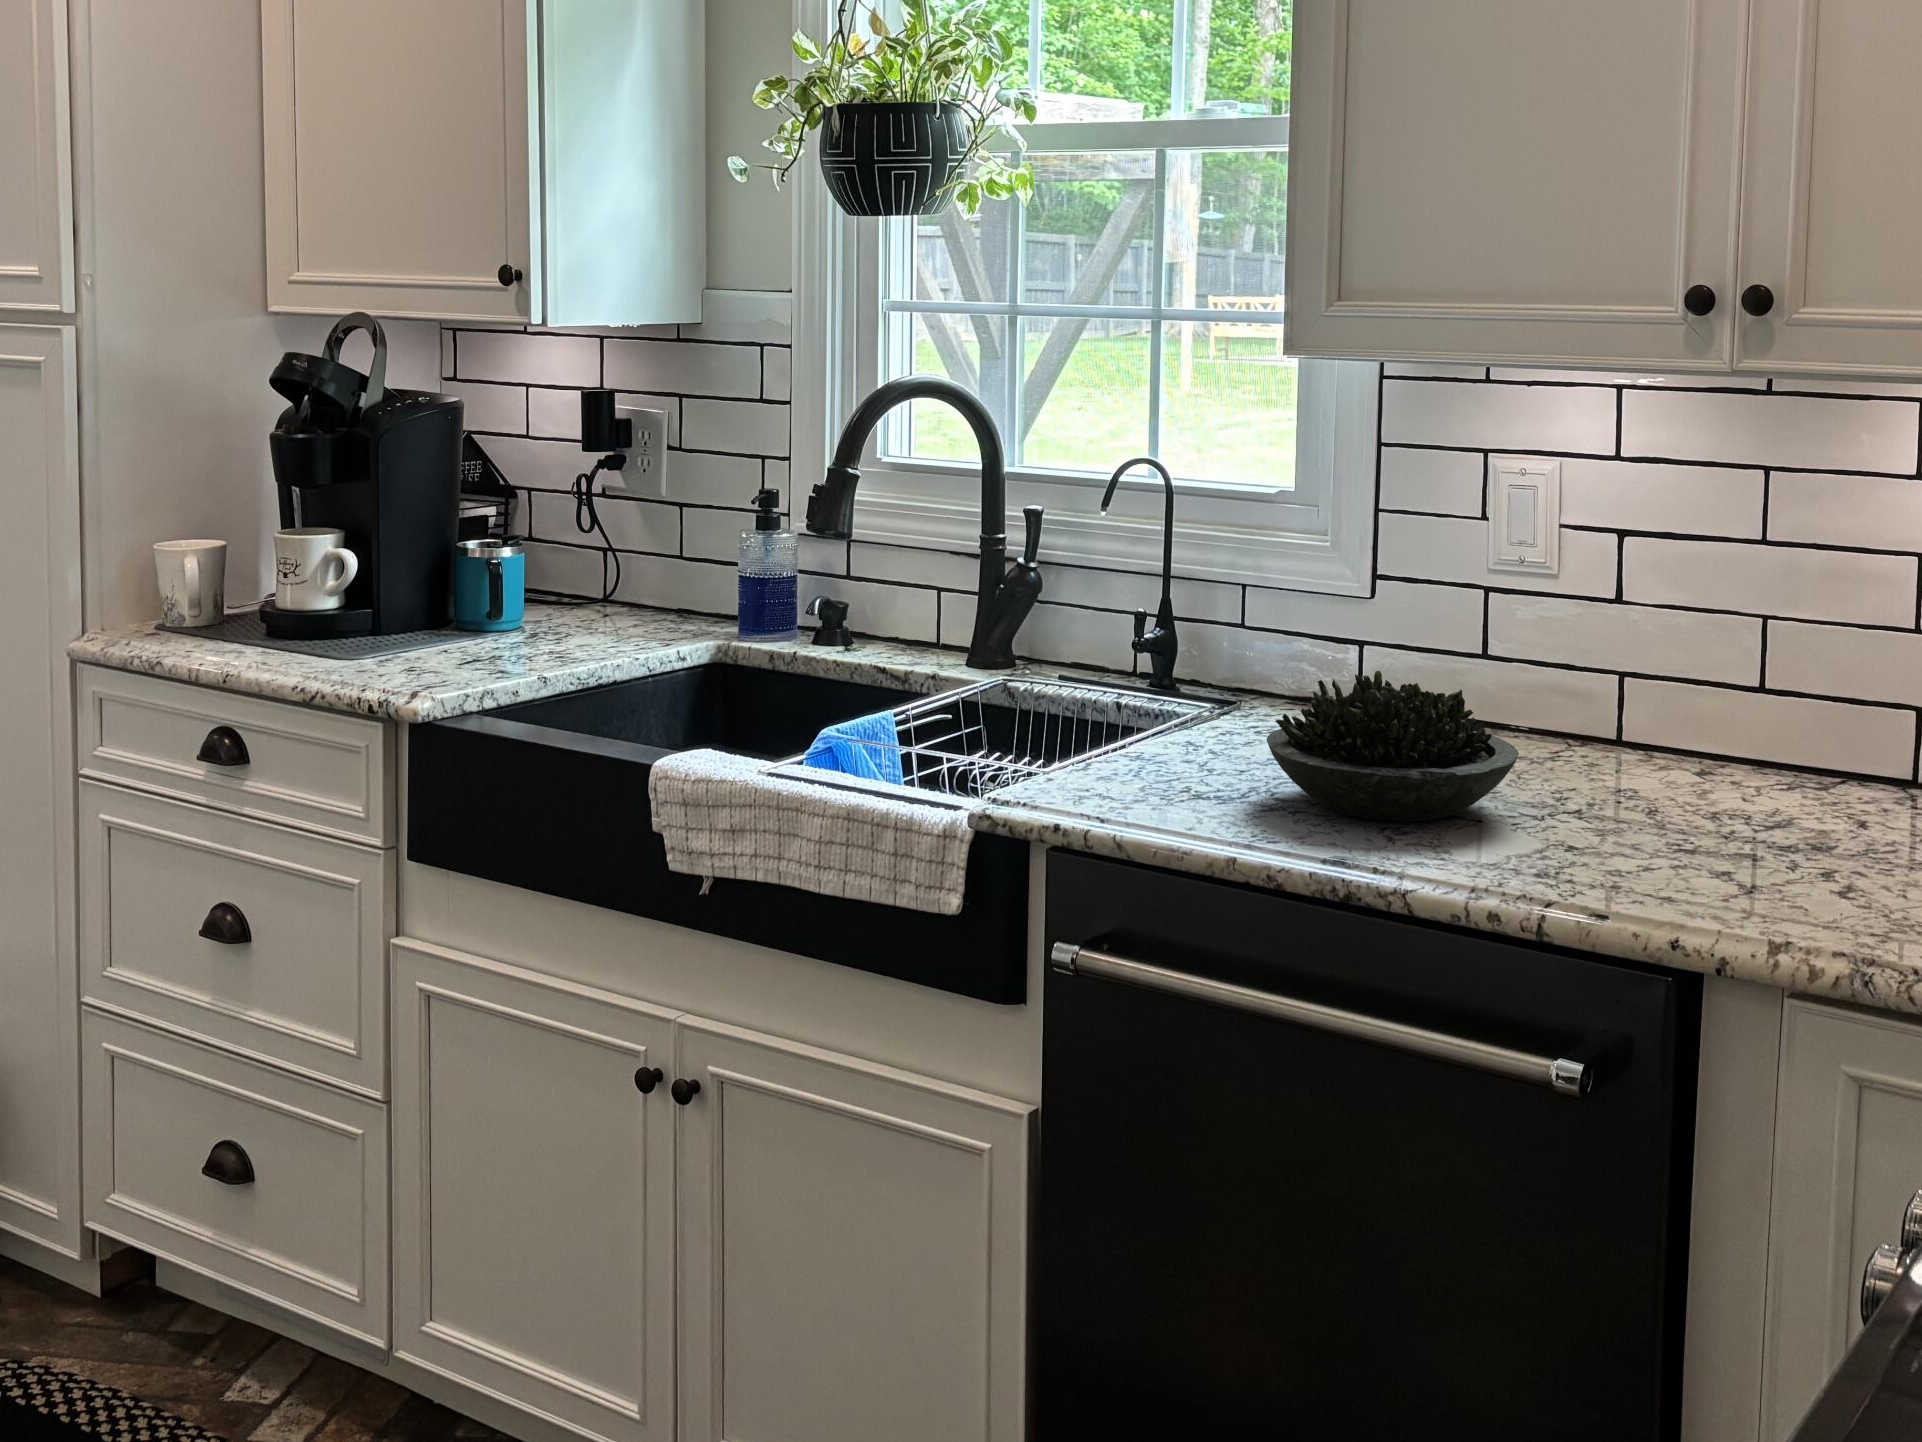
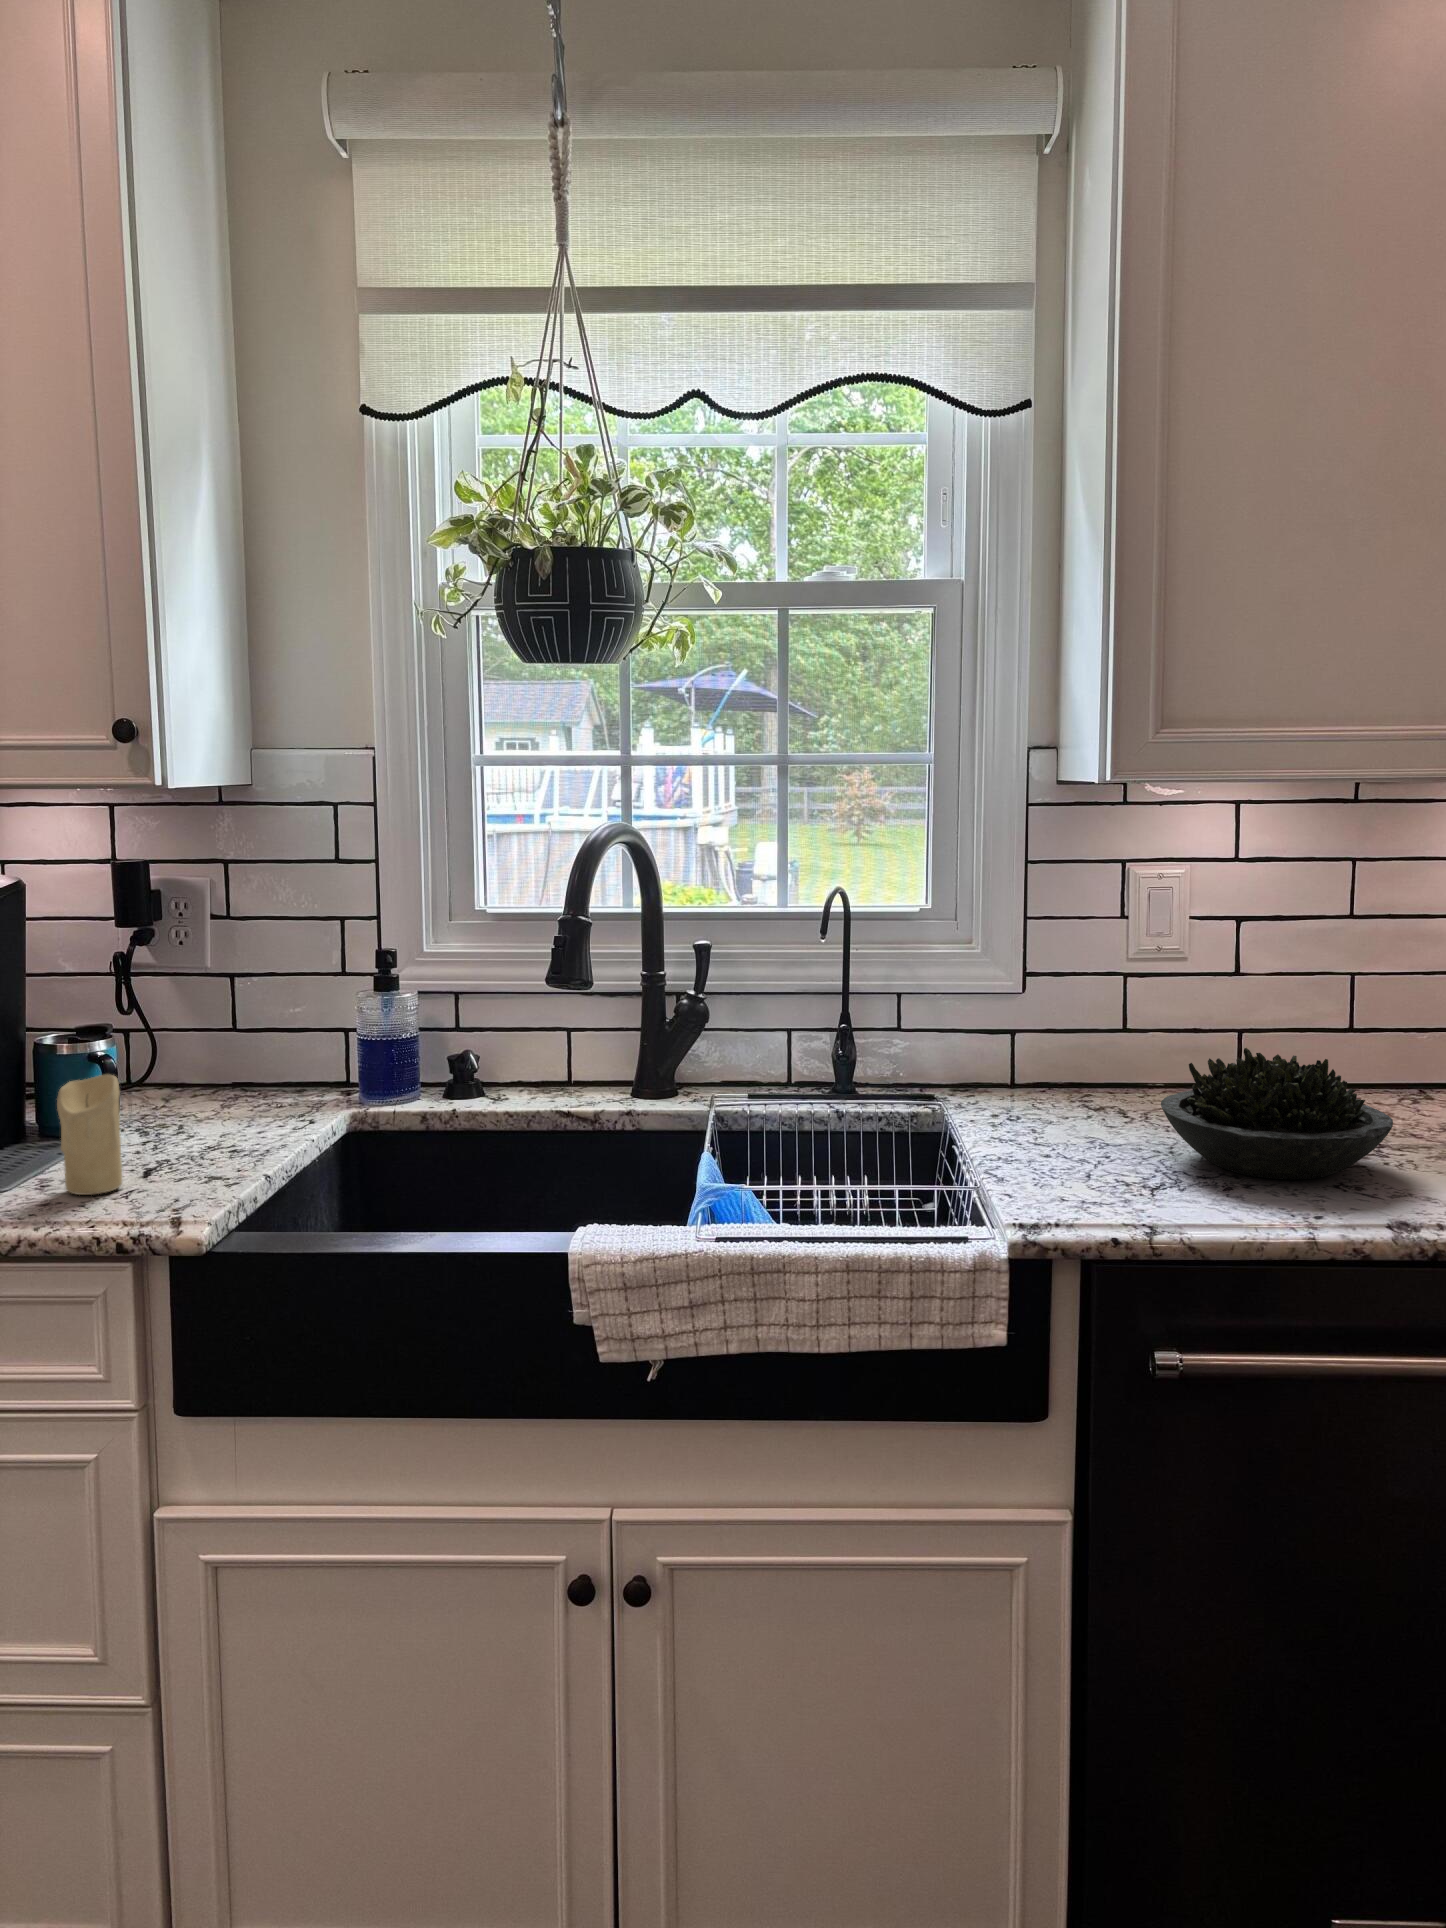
candle: none [390,574,439,672] -> present [57,1074,122,1195]

